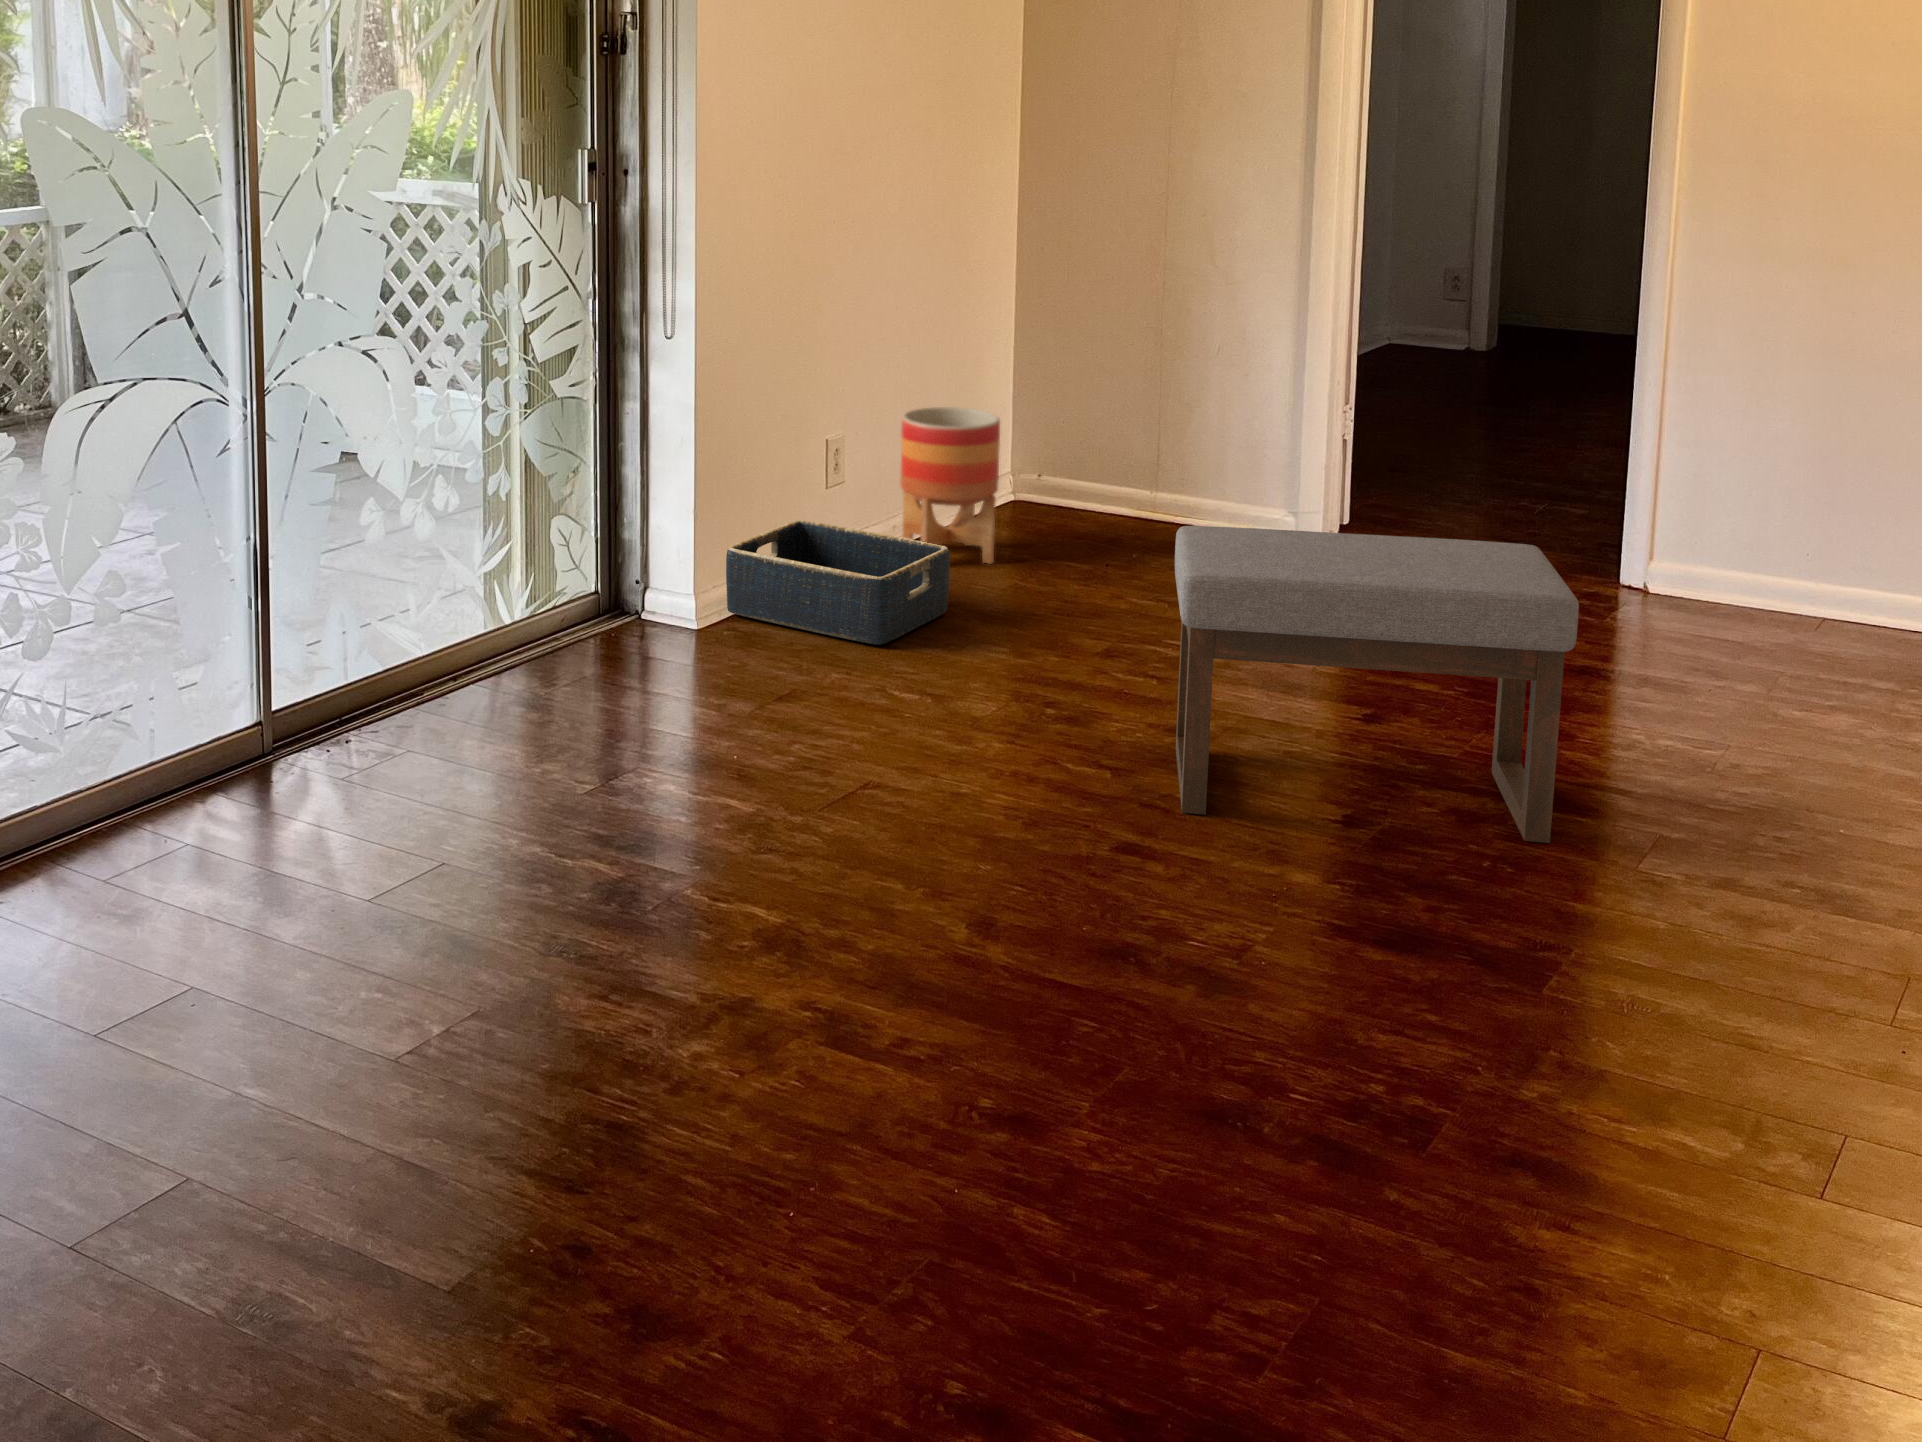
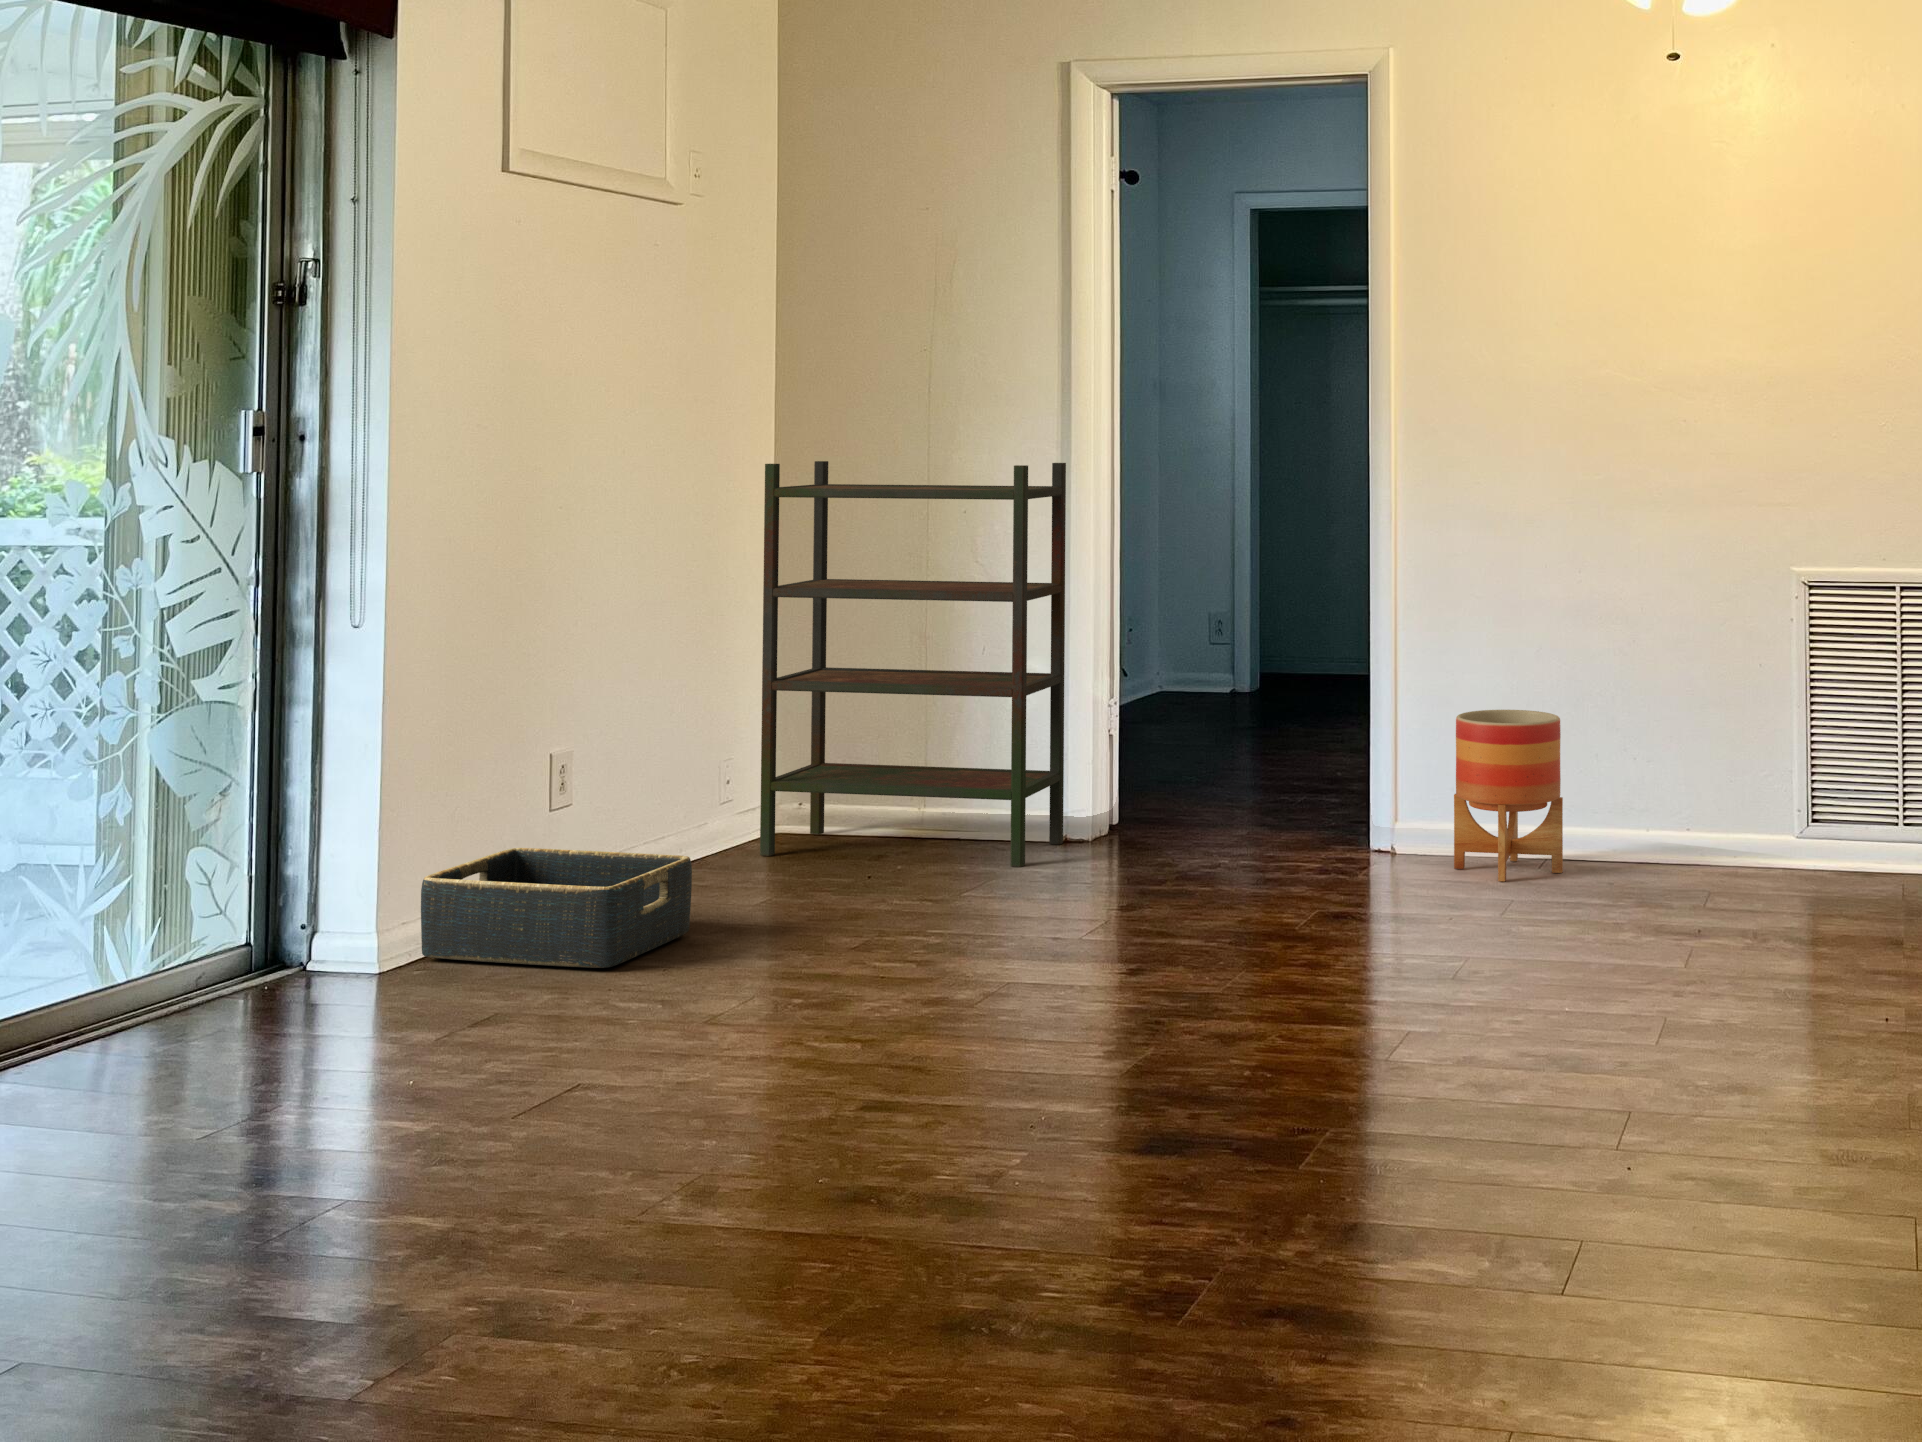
bookshelf: none [1004,163,1309,566] -> present [760,461,1066,867]
planter: present [900,407,1000,564] -> present [1454,710,1563,882]
ottoman: present [1175,526,1579,843] -> none [930,759,1320,1073]

